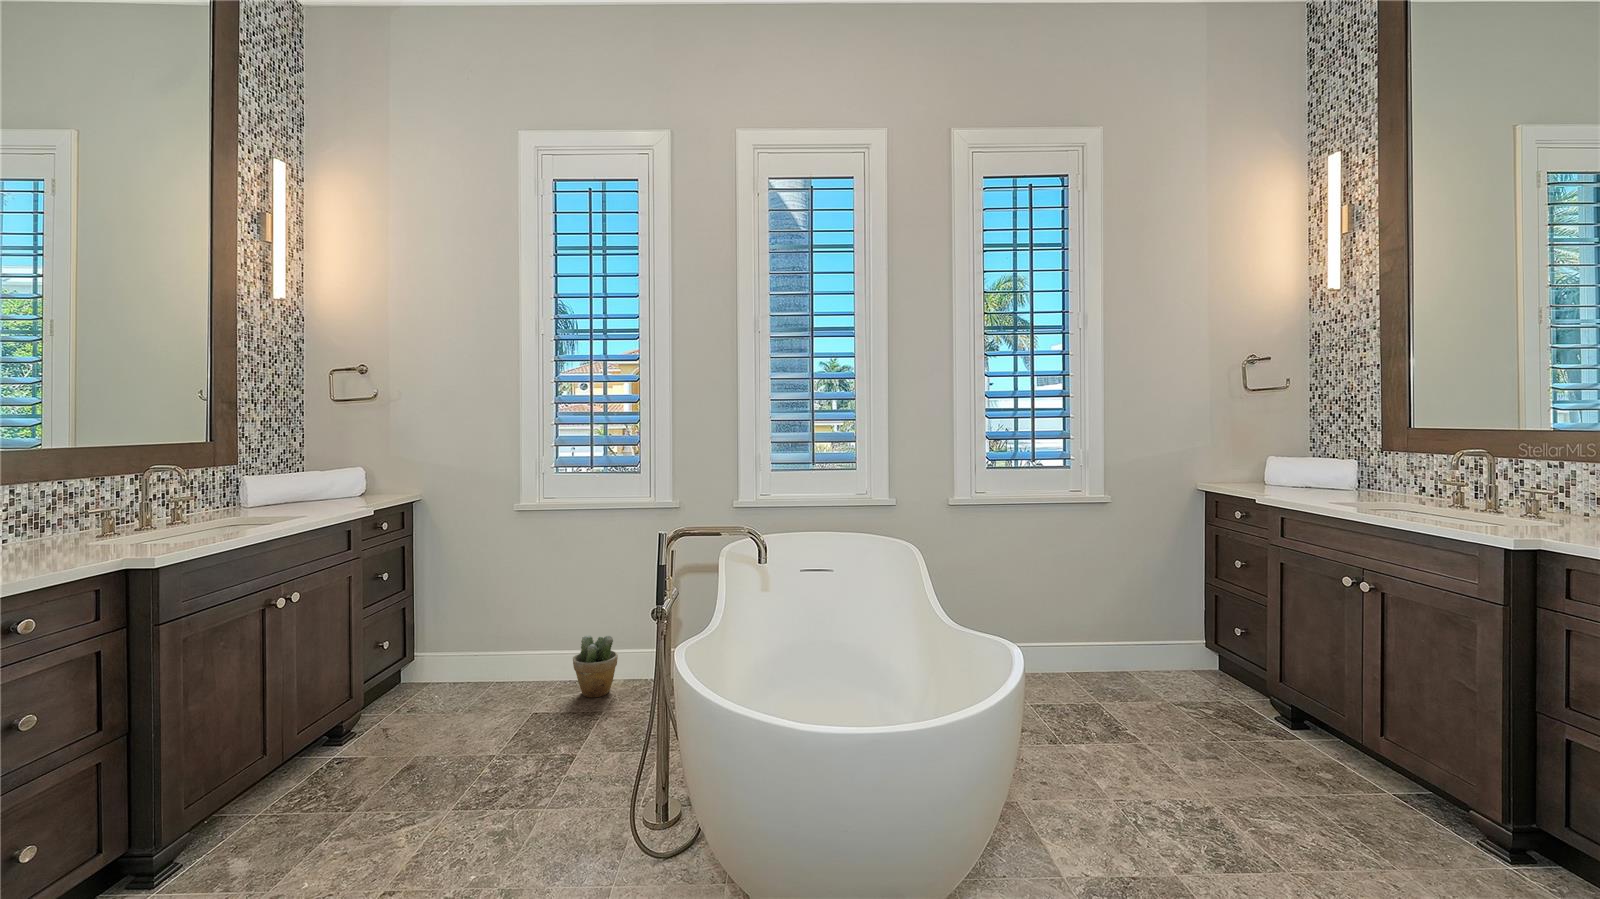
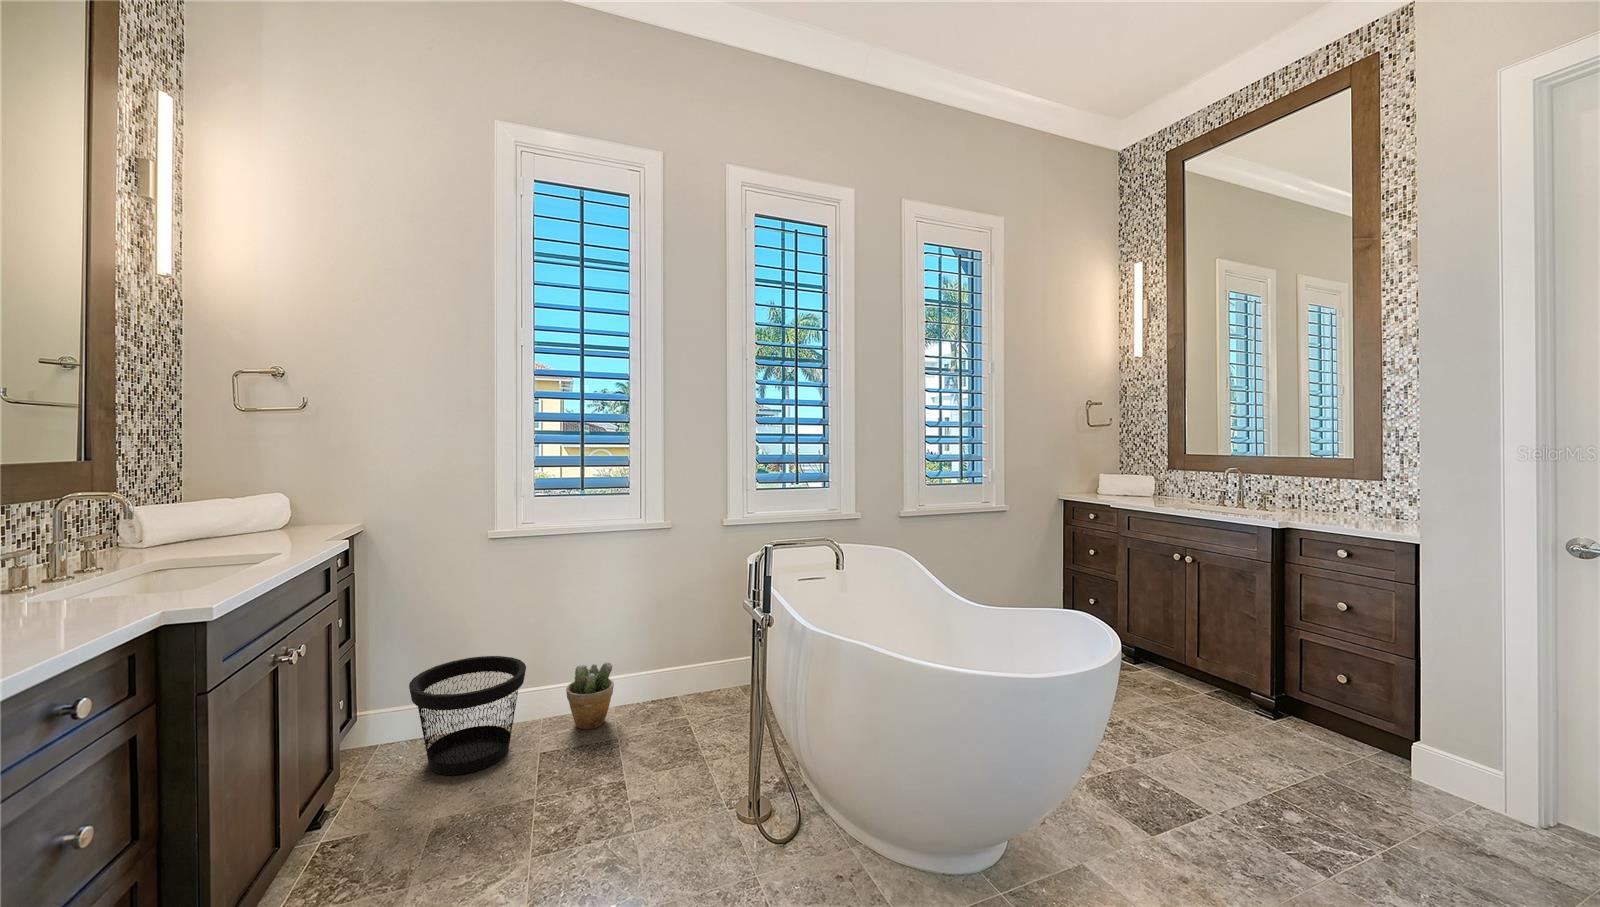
wastebasket: none [433,618,534,716] -> present [409,656,526,775]

